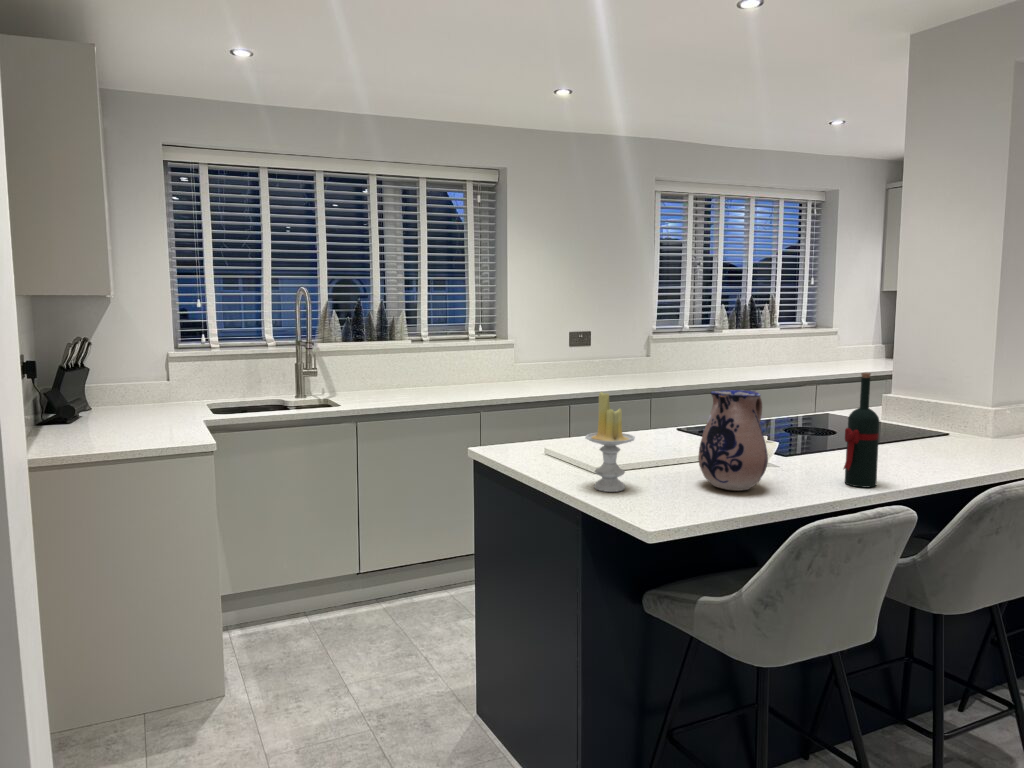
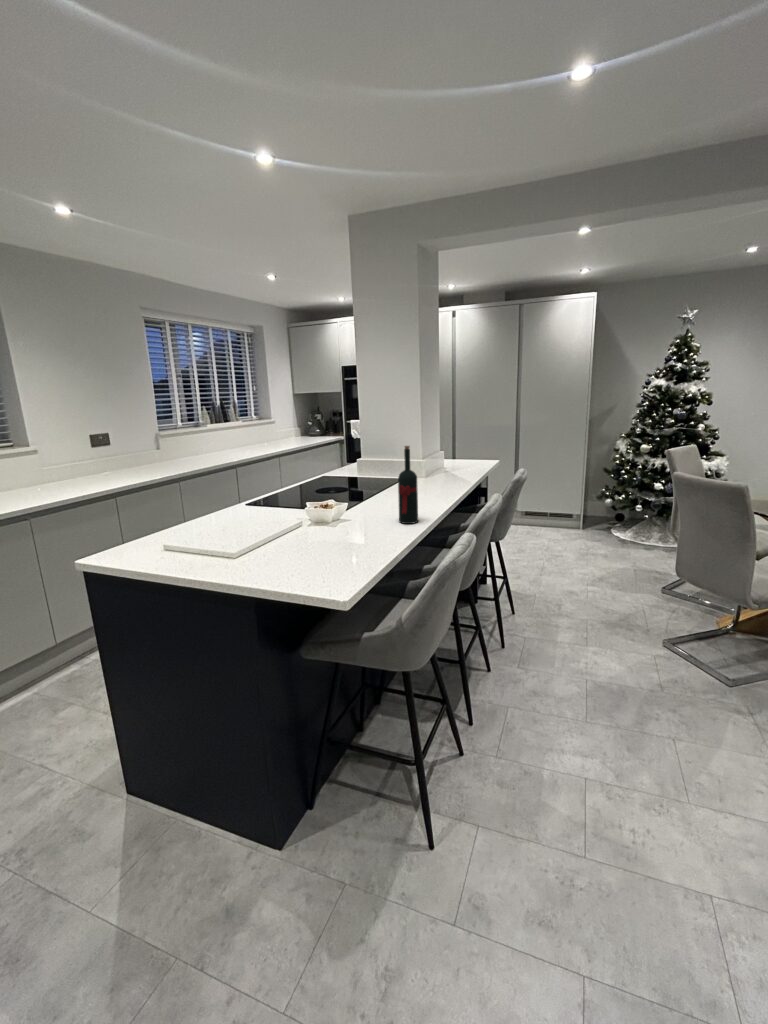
ceramic pitcher: present [698,390,768,491] -> none [317,468,369,547]
candle: present [585,392,635,492] -> none [234,487,280,575]

